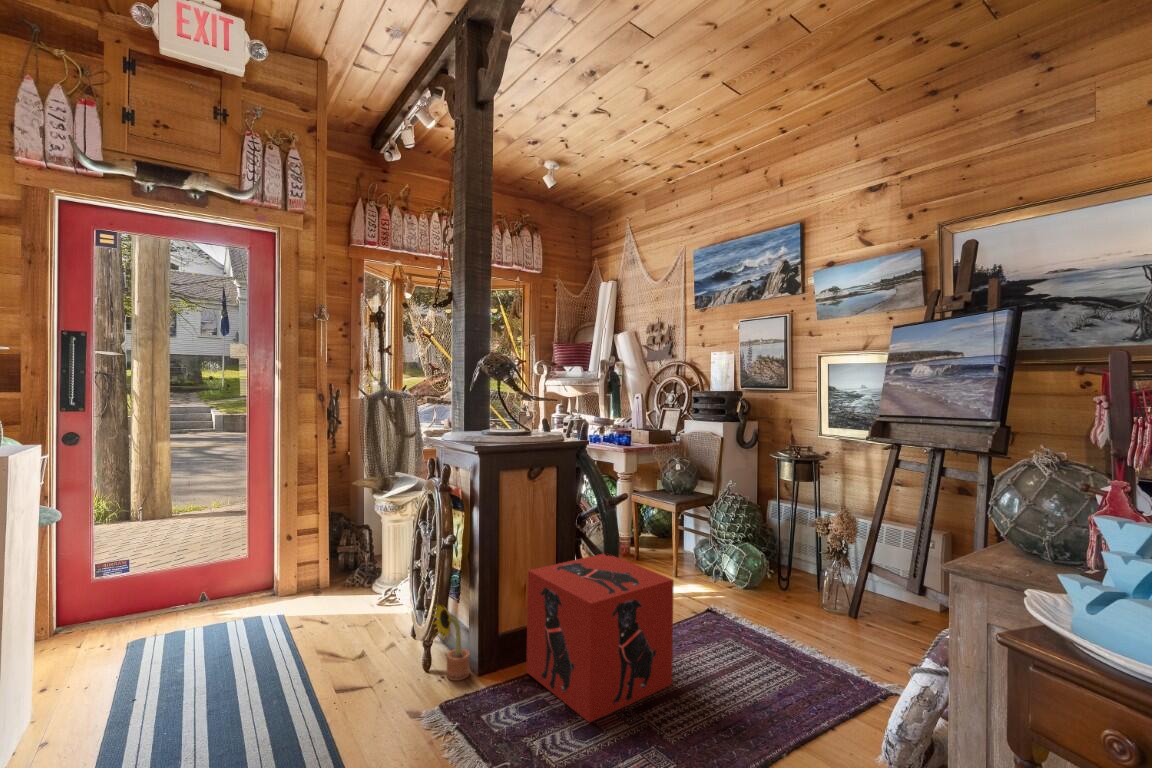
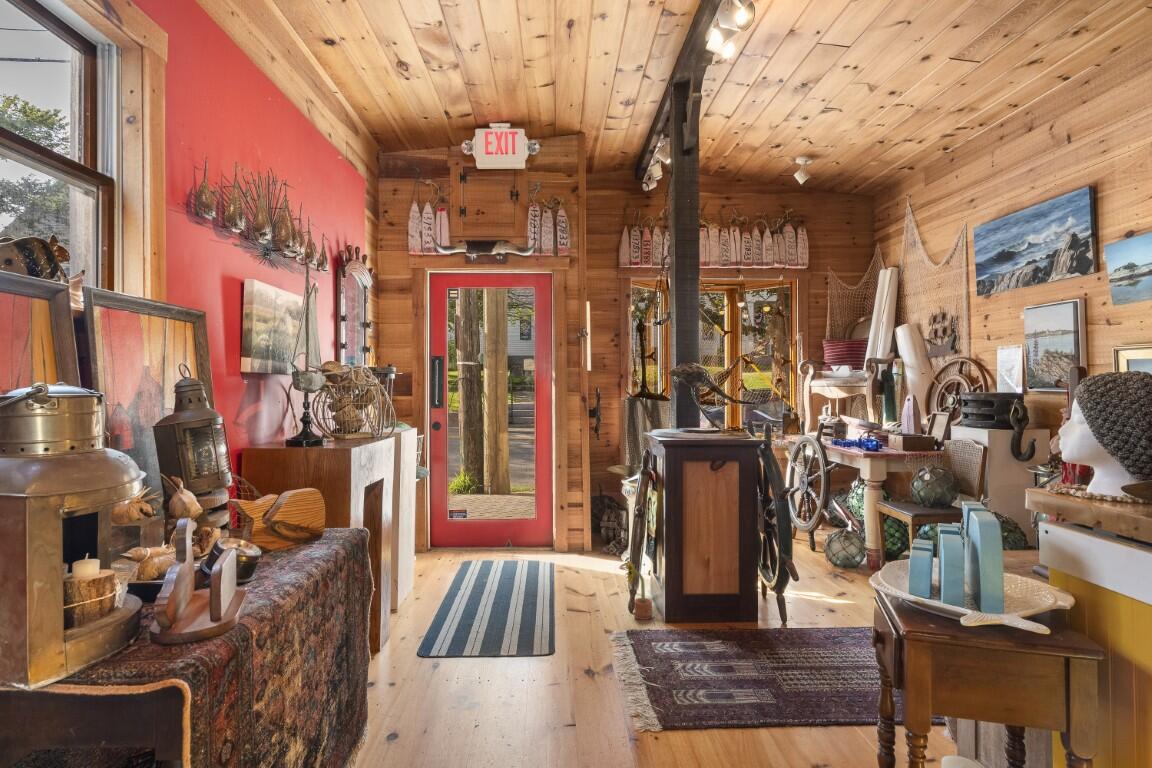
storage box: present [526,554,674,722] -> none [692,542,806,661]

